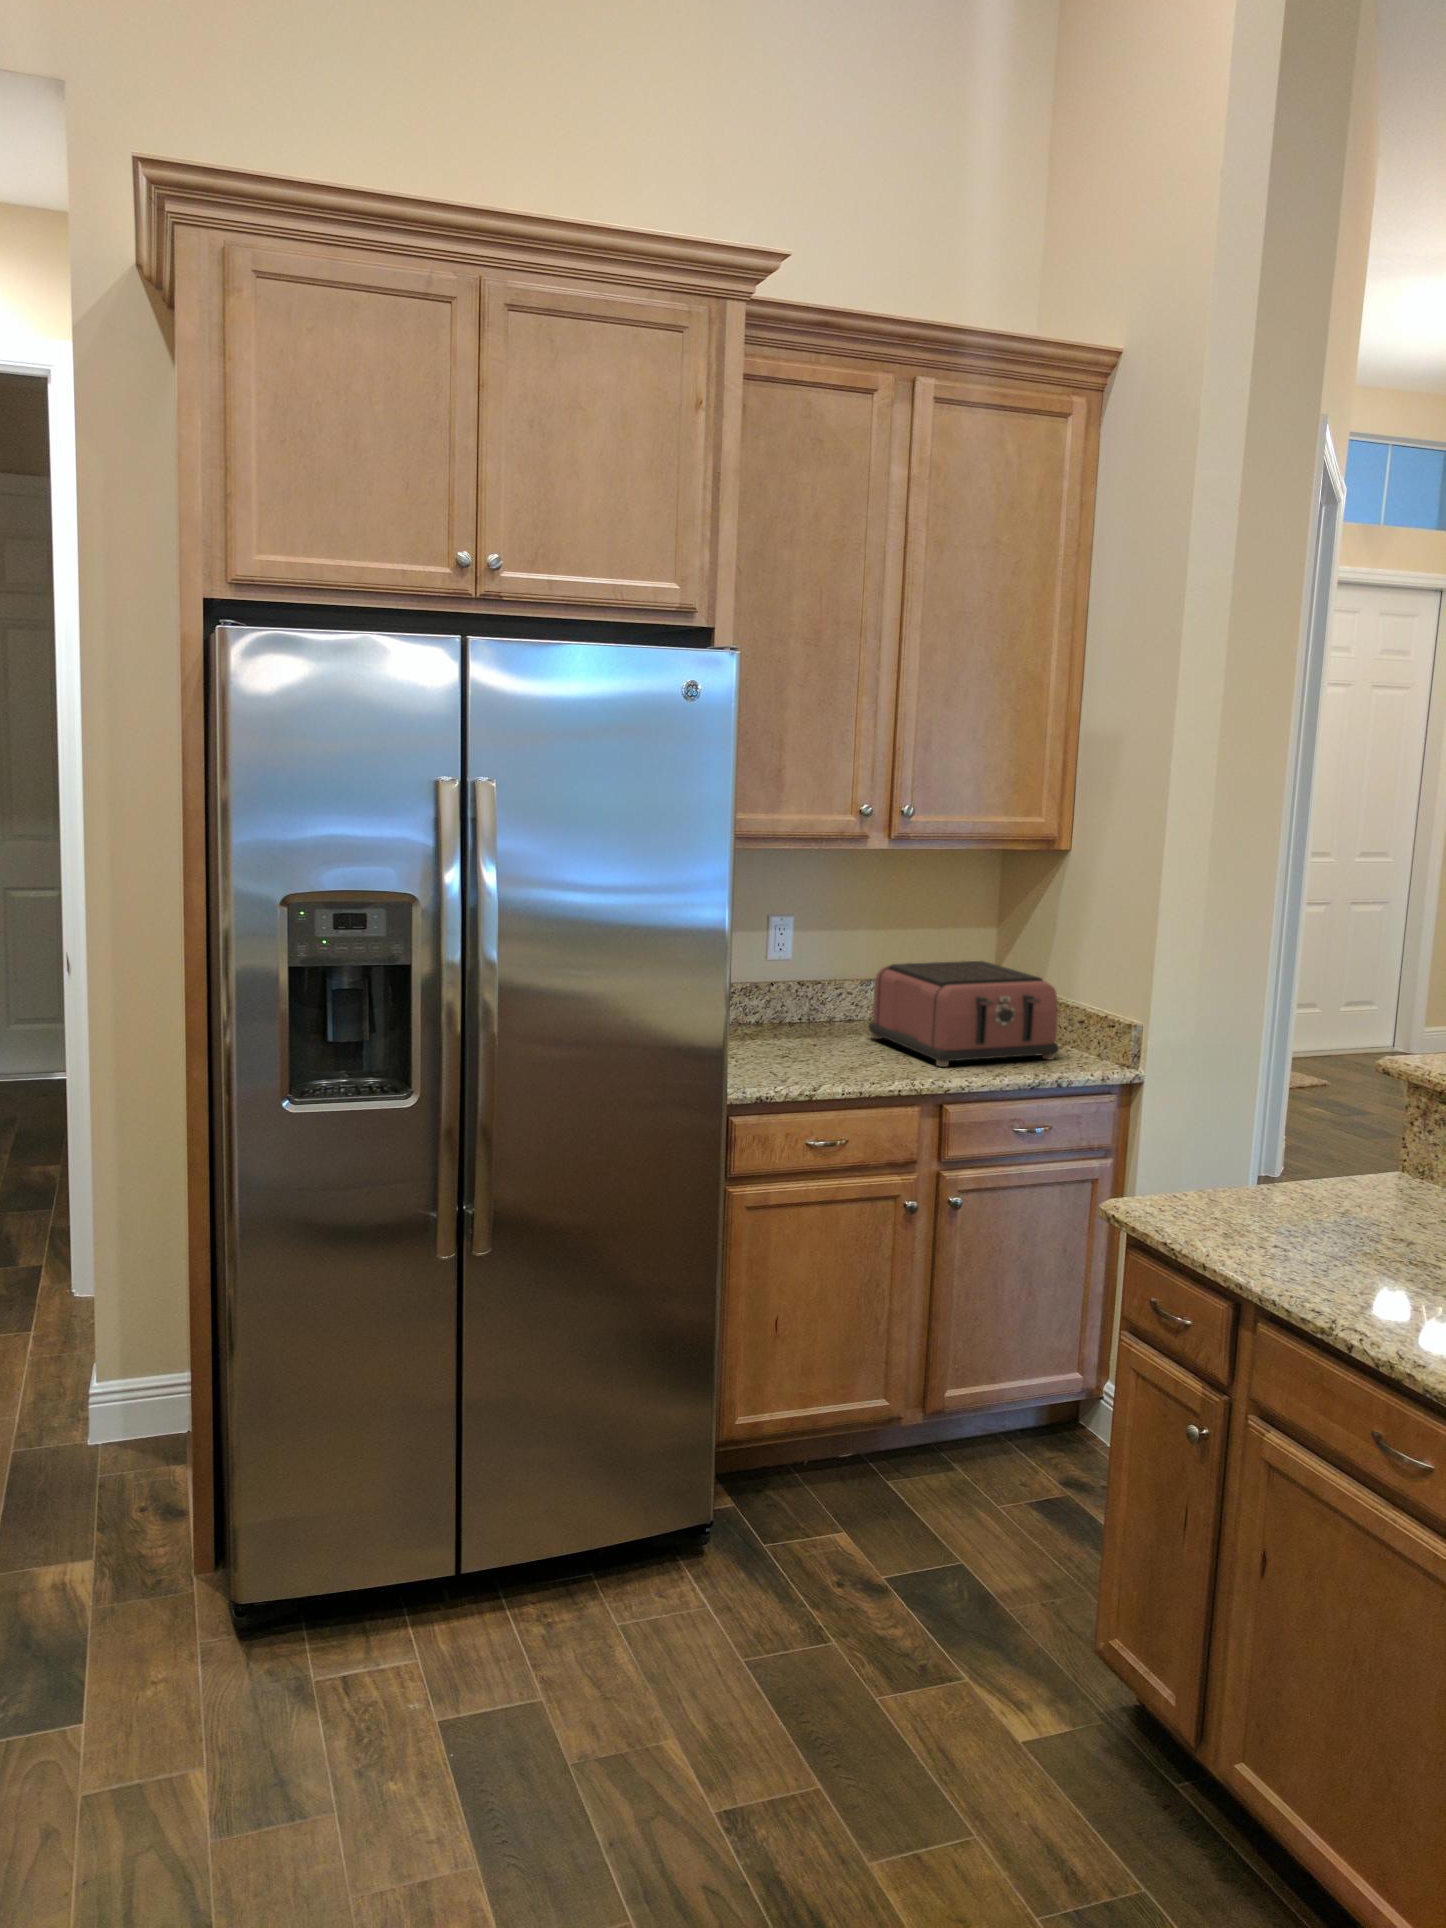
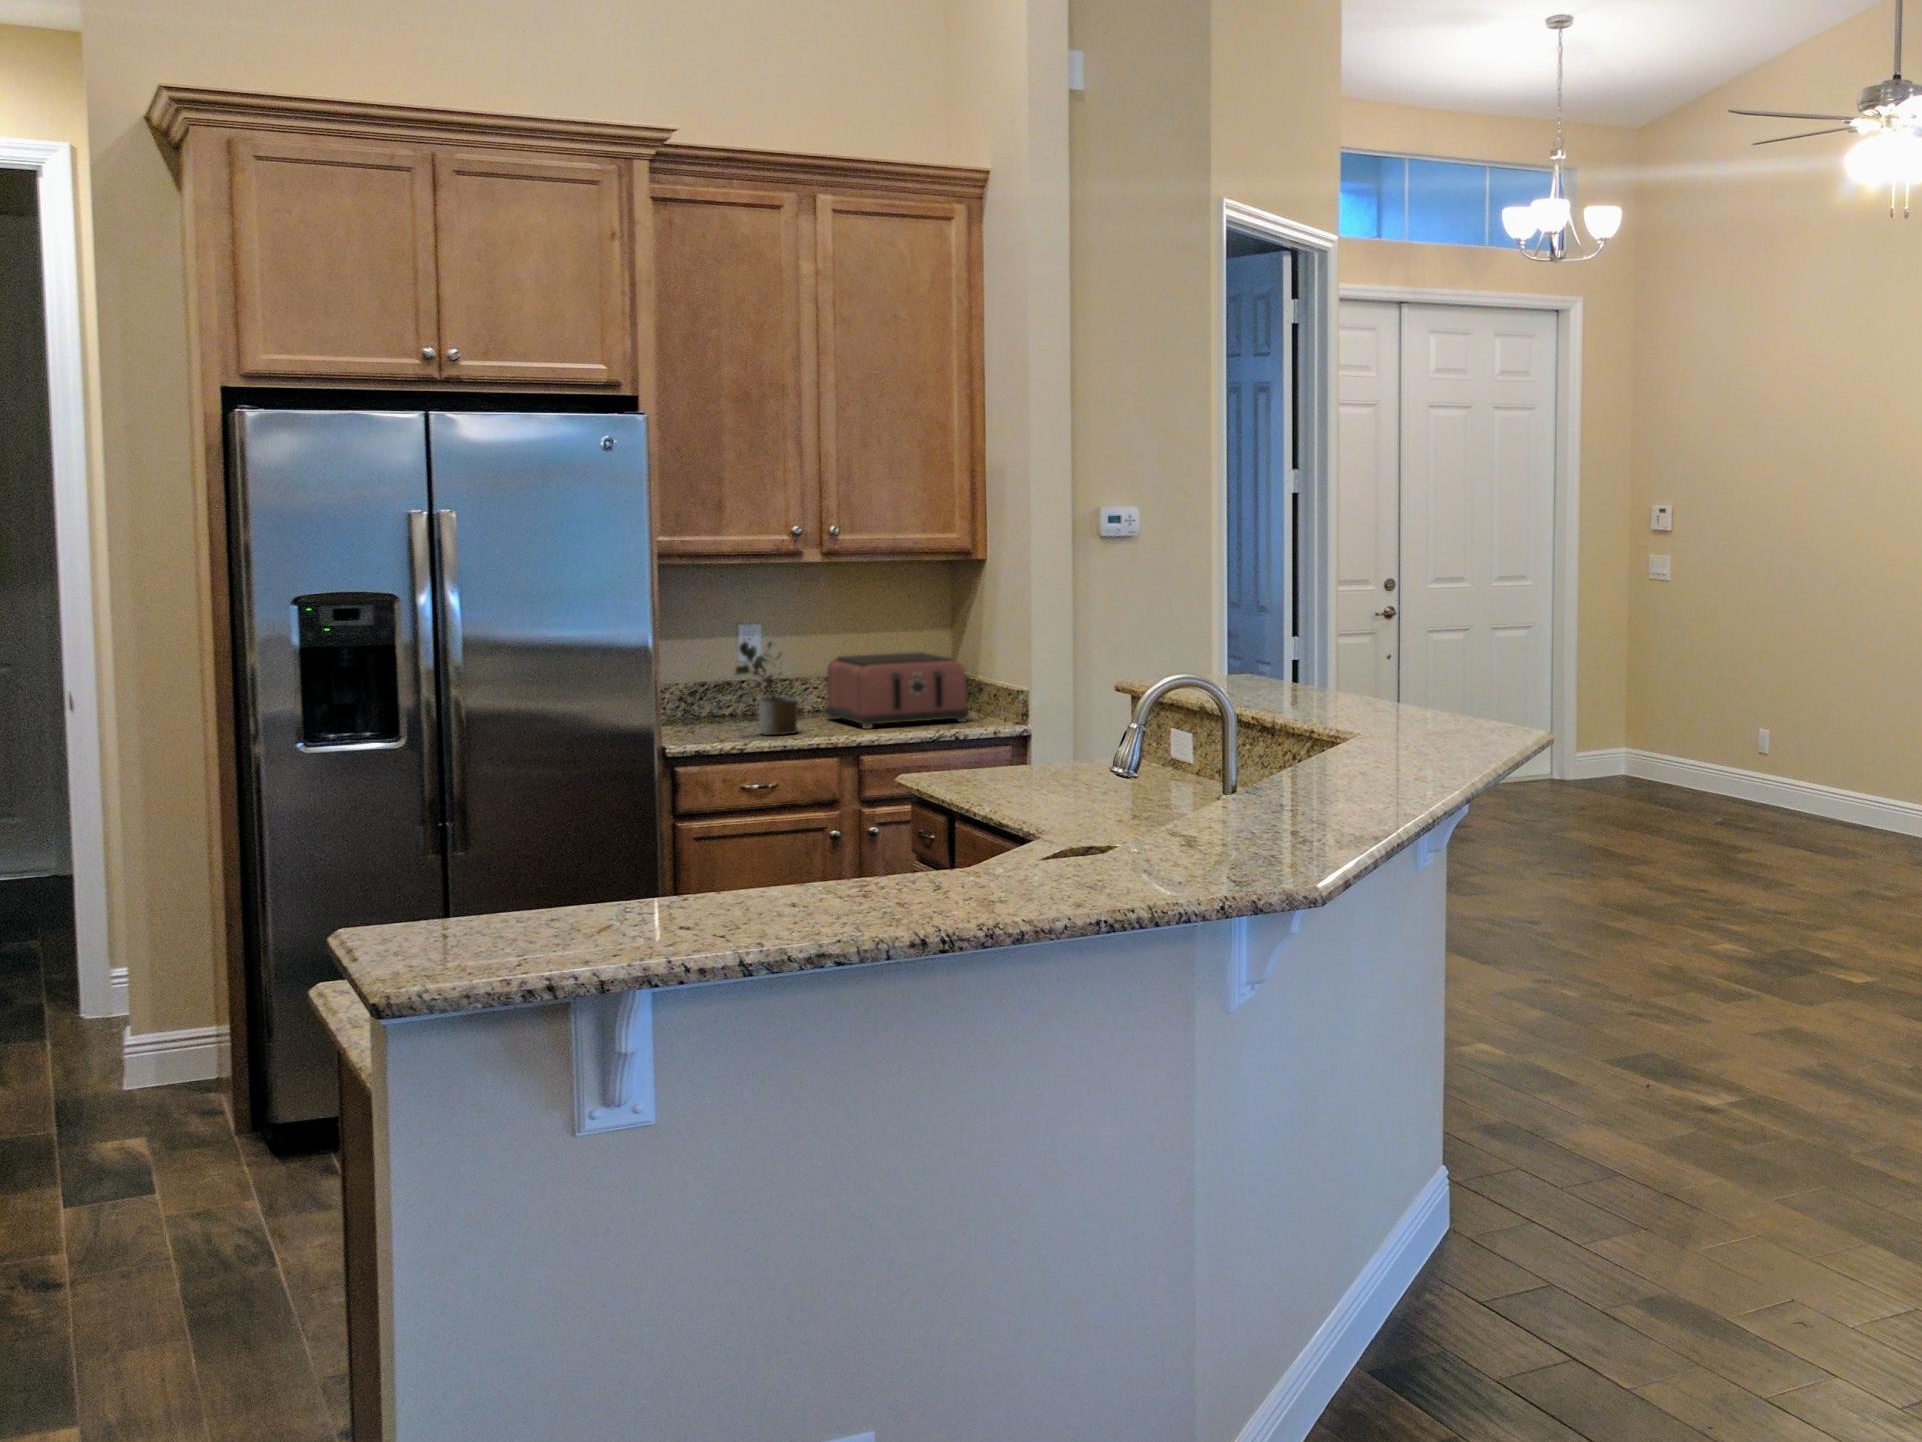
potted plant: none [792,950,865,1074] -> present [735,642,798,735]

